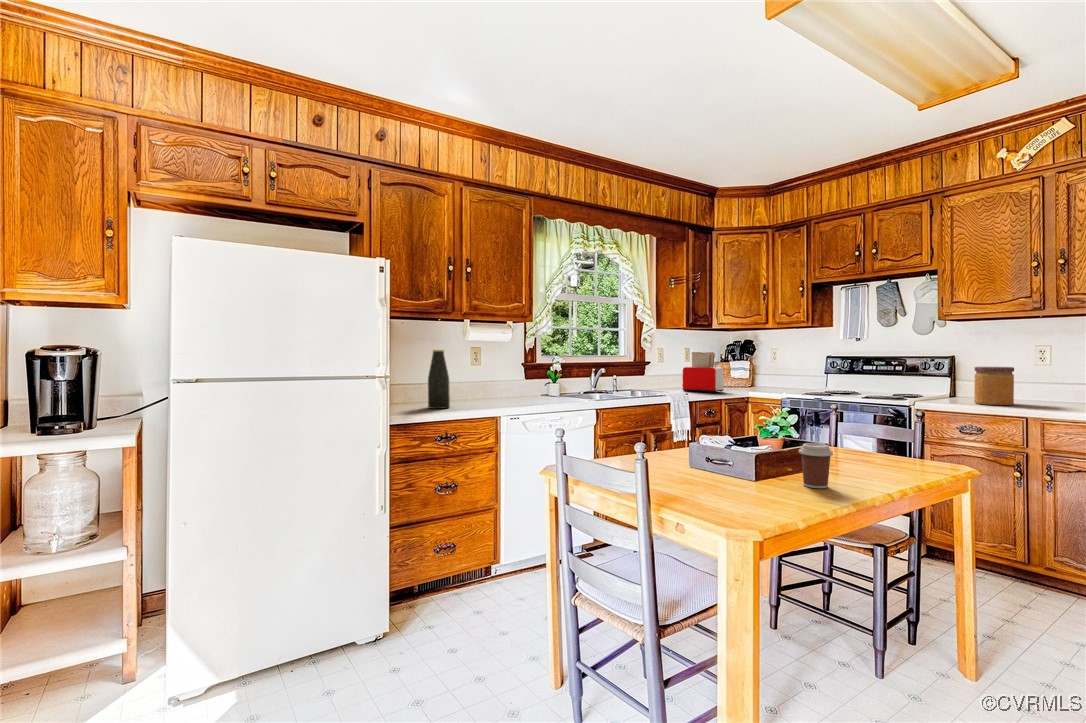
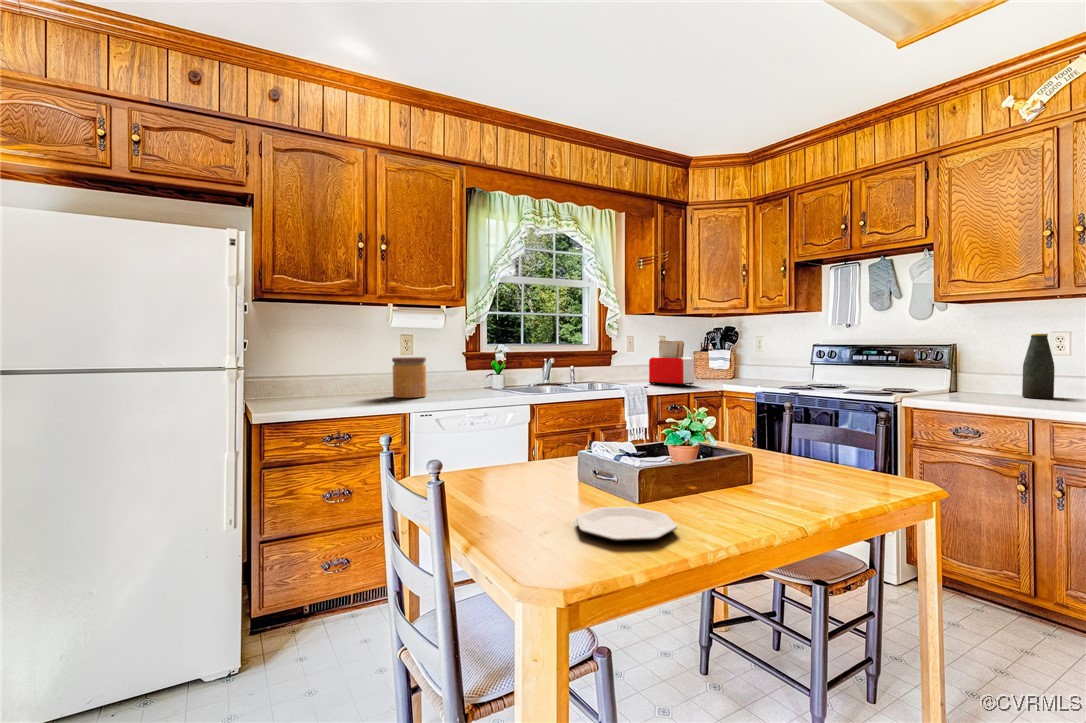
bottle: present [428,350,450,409] -> present [1022,334,1054,399]
jar: present [974,367,1014,405] -> present [392,357,426,398]
coffee cup: present [799,443,833,488] -> none [687,455,729,515]
plate: none [724,483,807,504] -> present [576,507,677,541]

